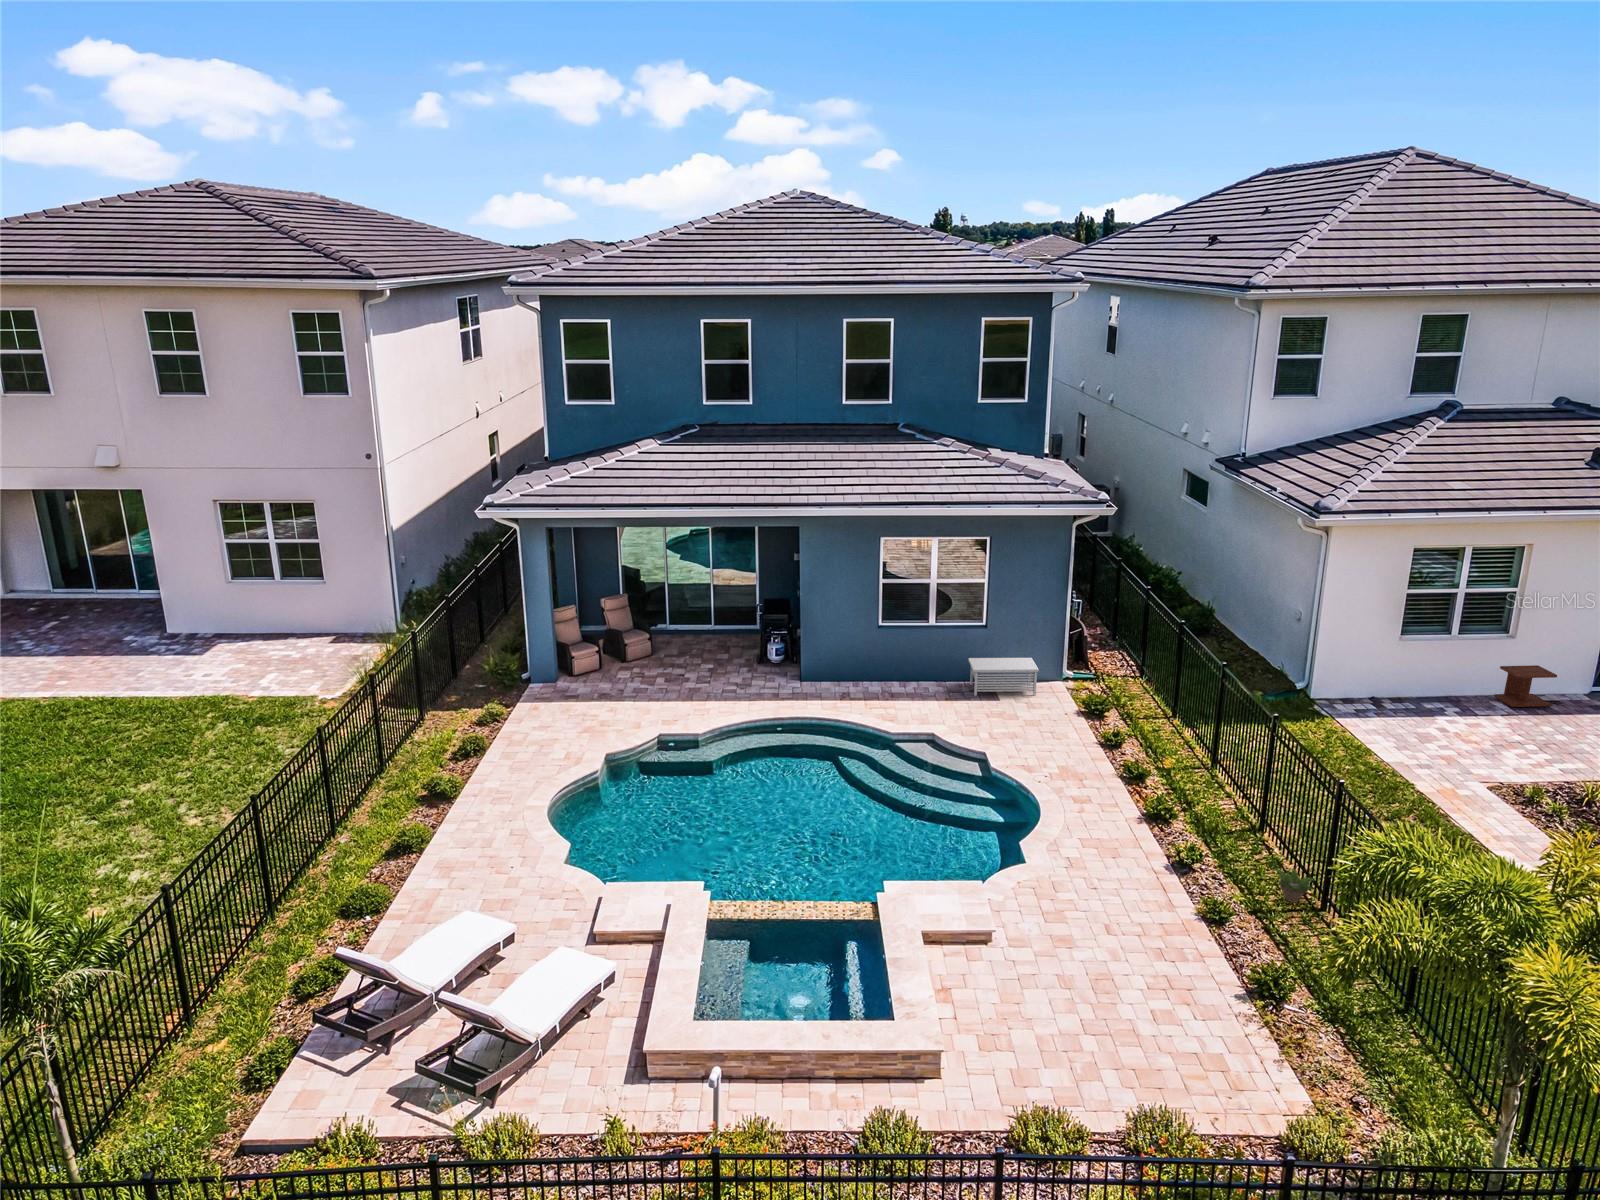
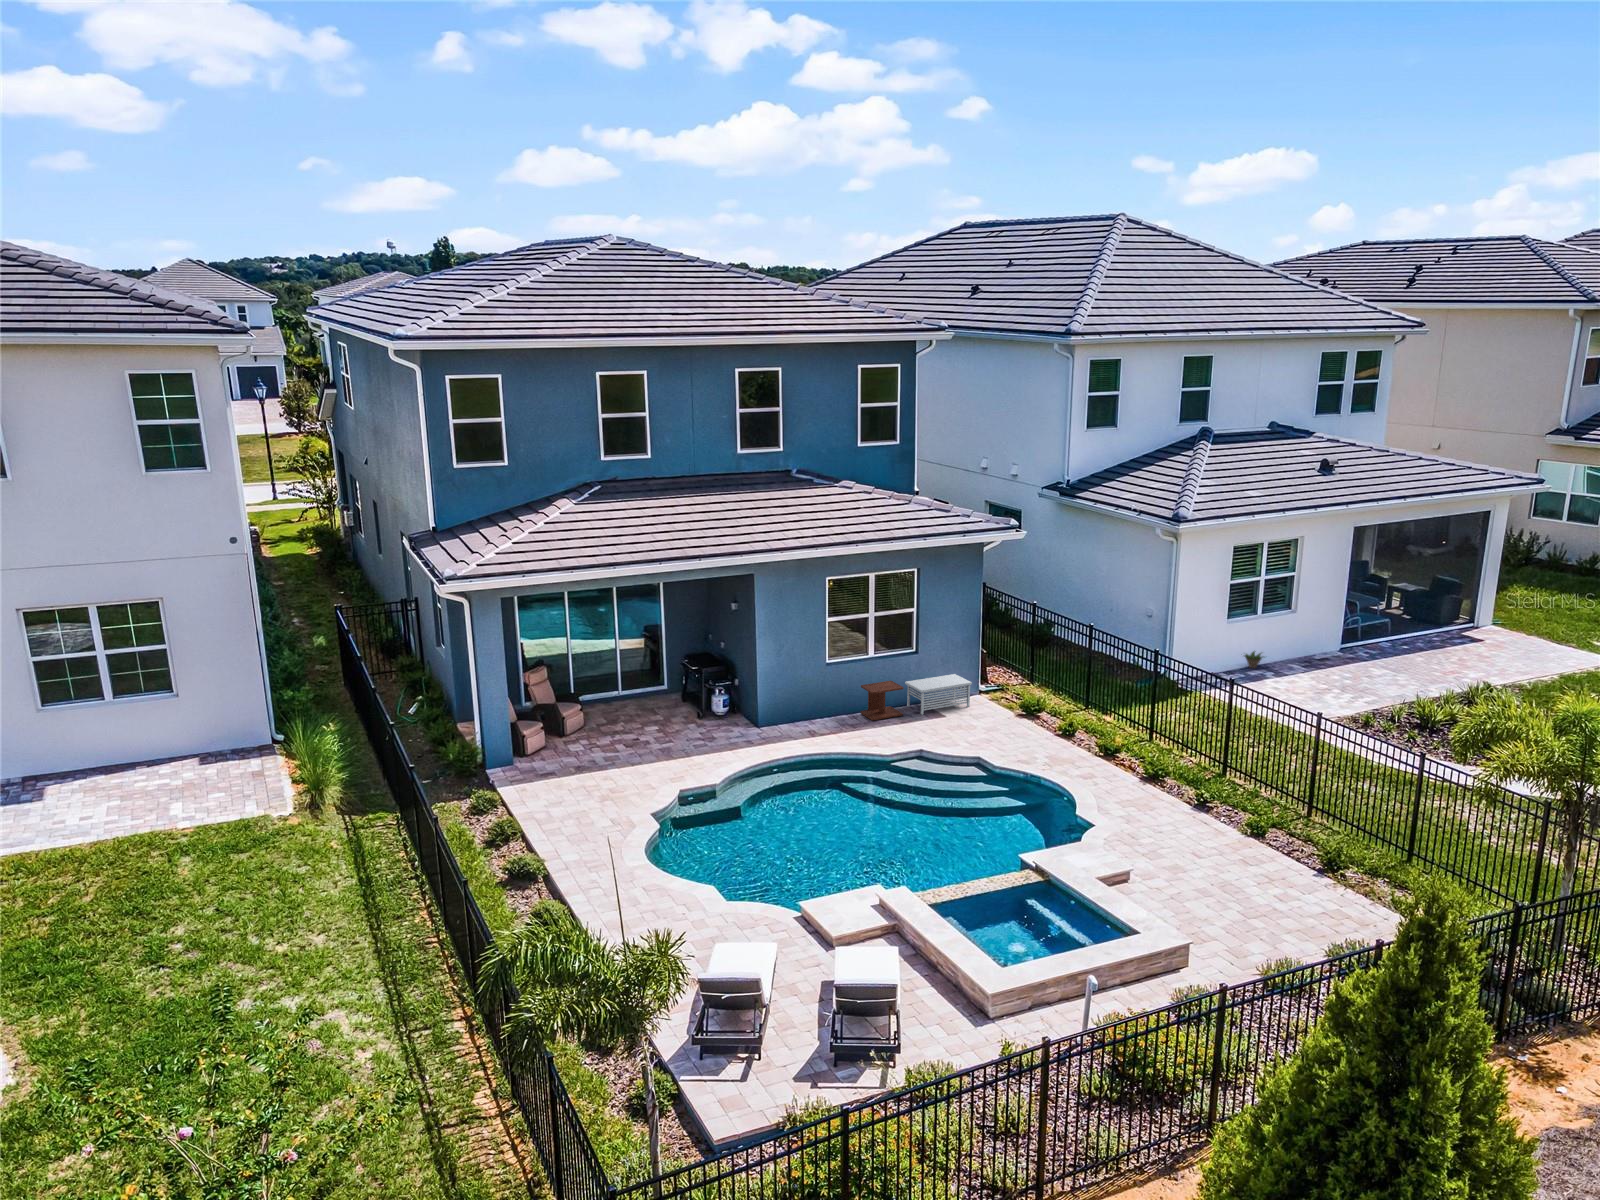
side table: present [1494,665,1557,707] -> present [860,681,904,720]
decorative plant: present [1273,867,1314,903] -> present [1245,651,1263,668]

